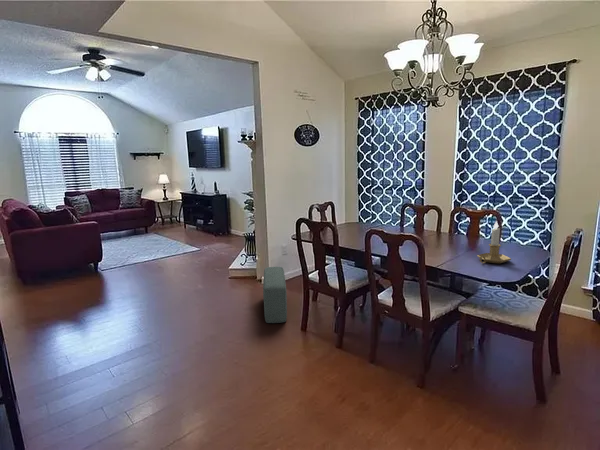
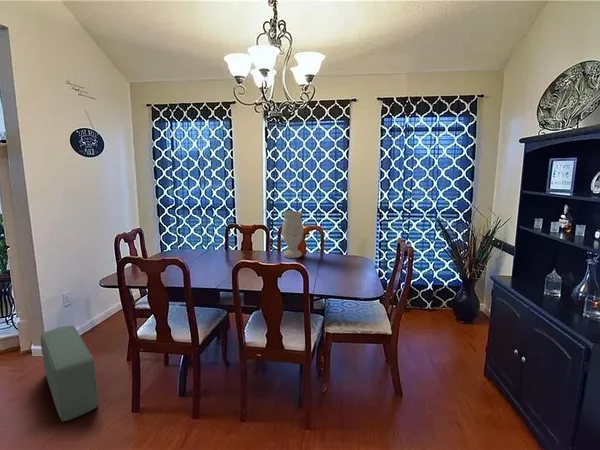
vase: none [446,193,470,240] -> present [282,211,304,258]
candlestick: present [477,222,511,264] -> none [333,238,361,281]

